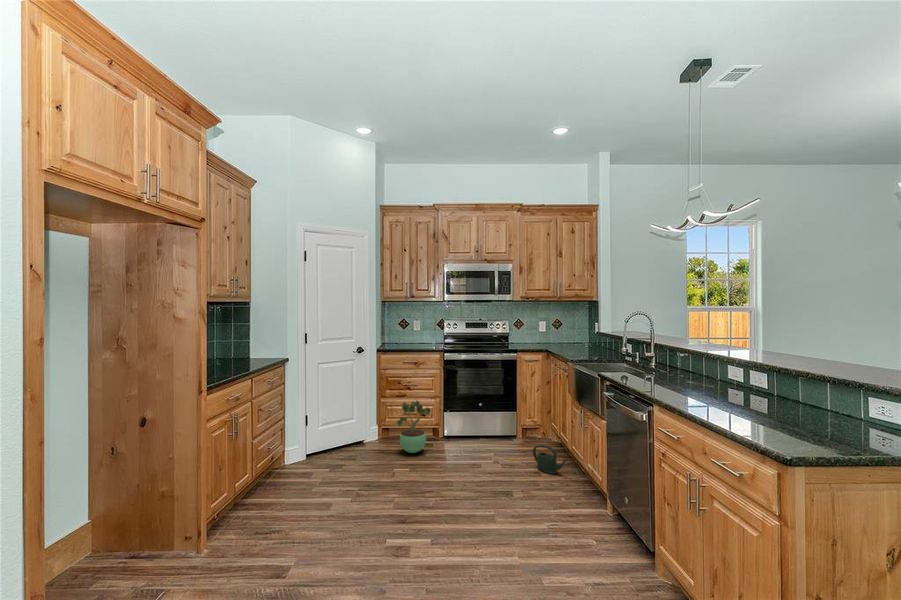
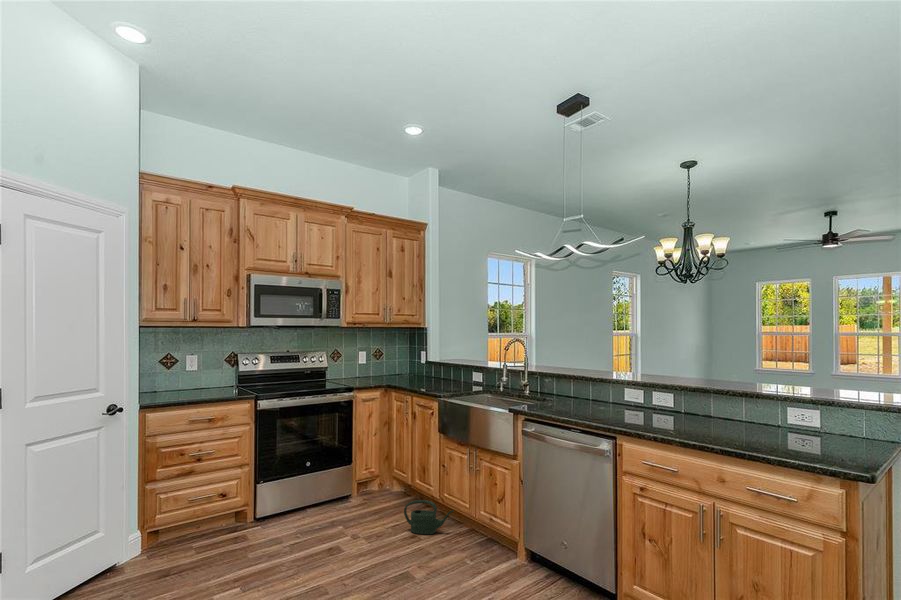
potted plant: present [397,401,431,453] -> none [197,475,255,561]

